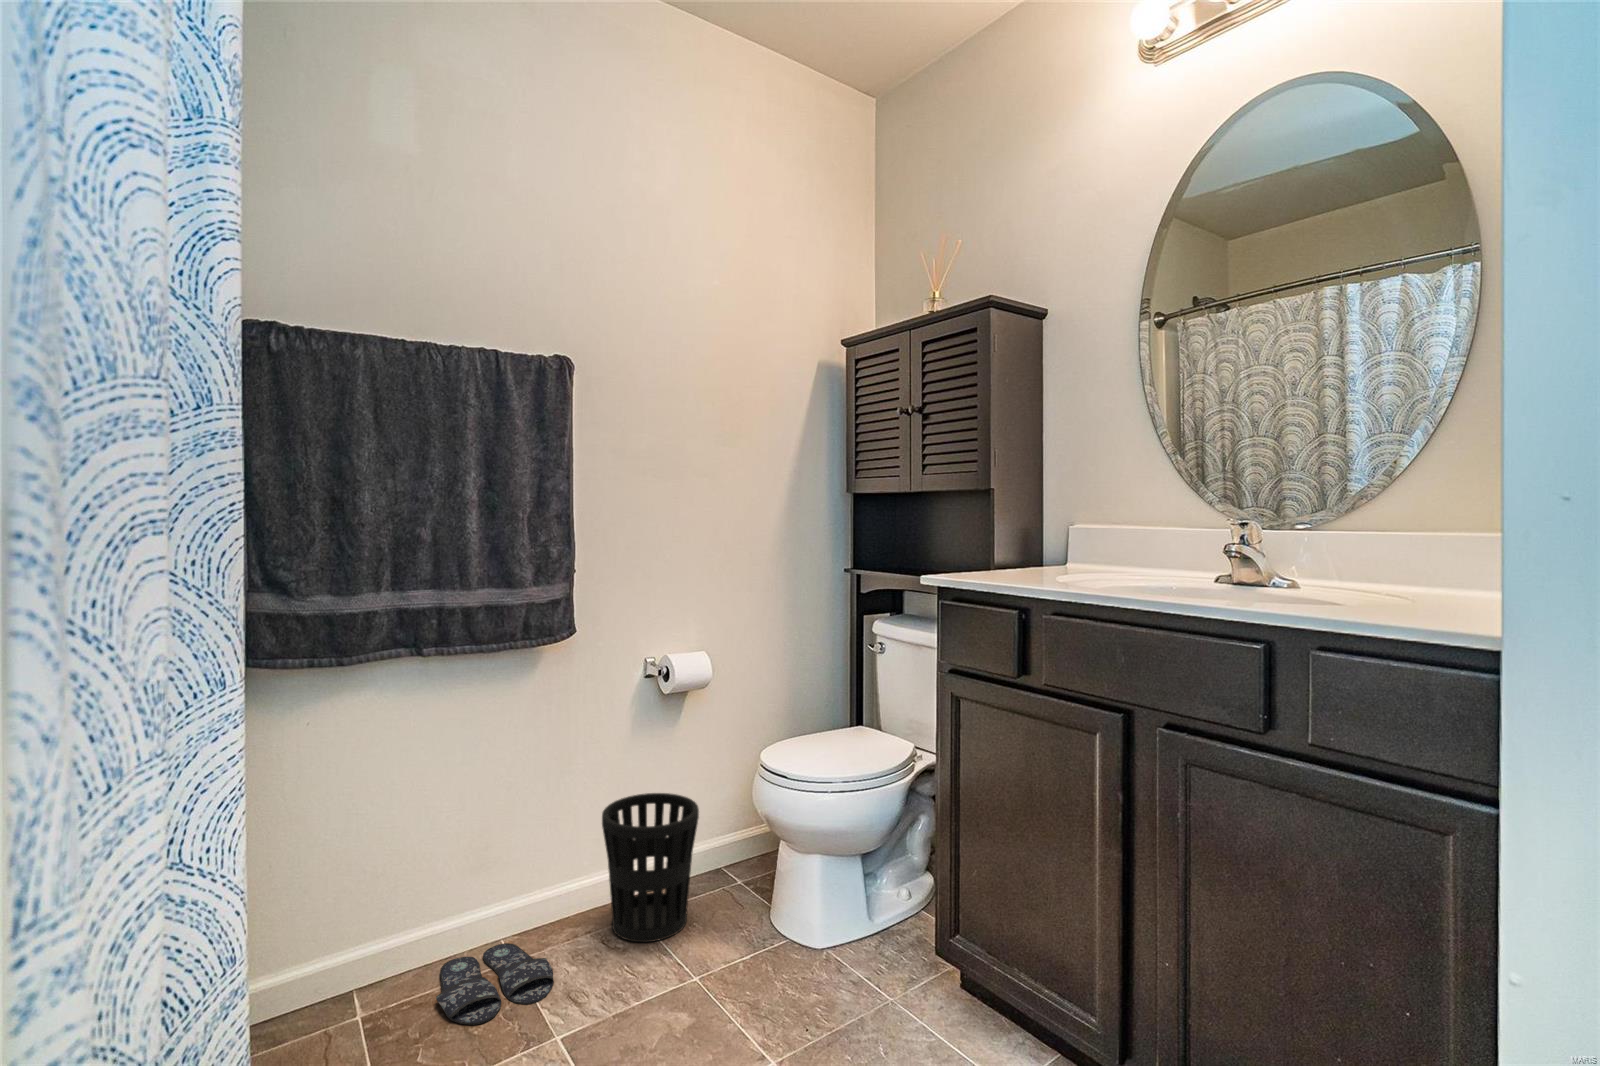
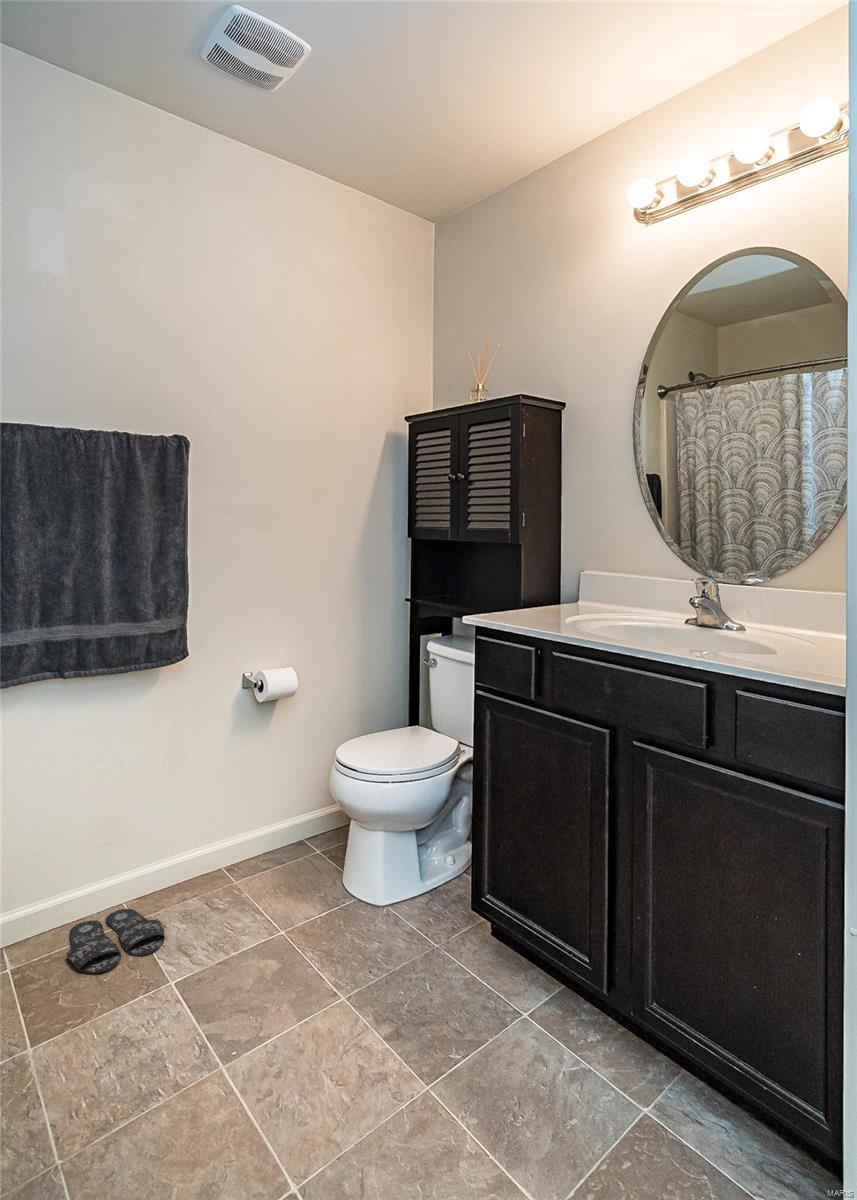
wastebasket: present [602,793,699,942] -> none [203,784,284,904]

